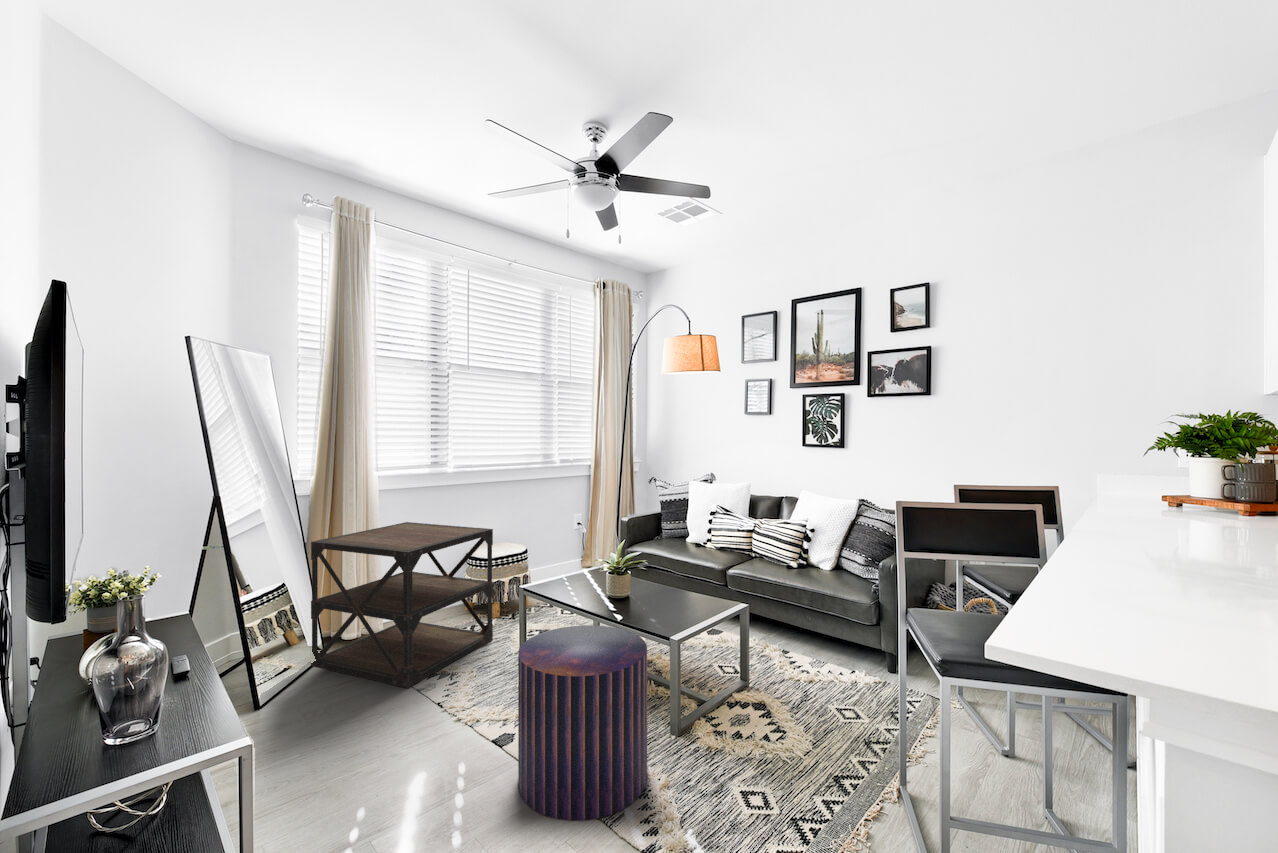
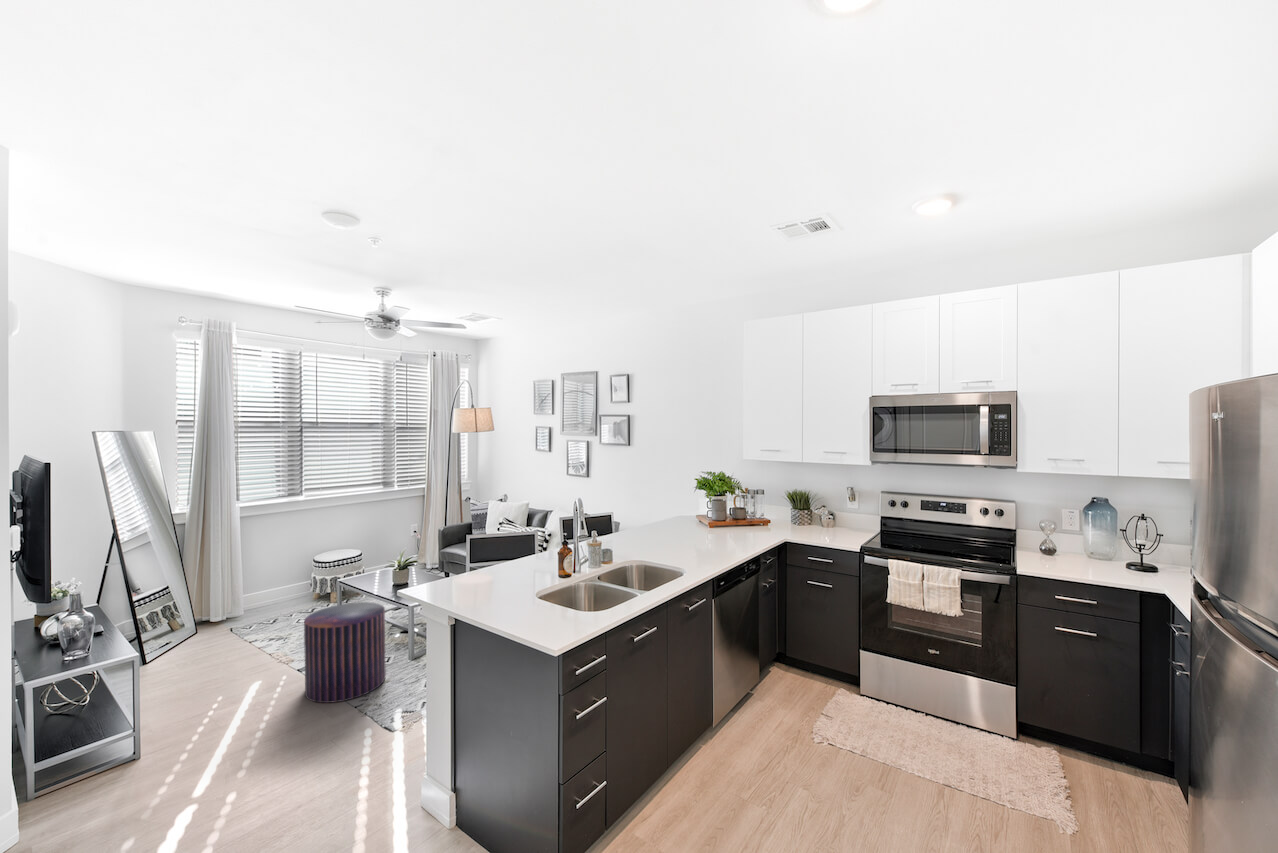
side table: present [311,522,493,688] -> none [186,540,325,649]

